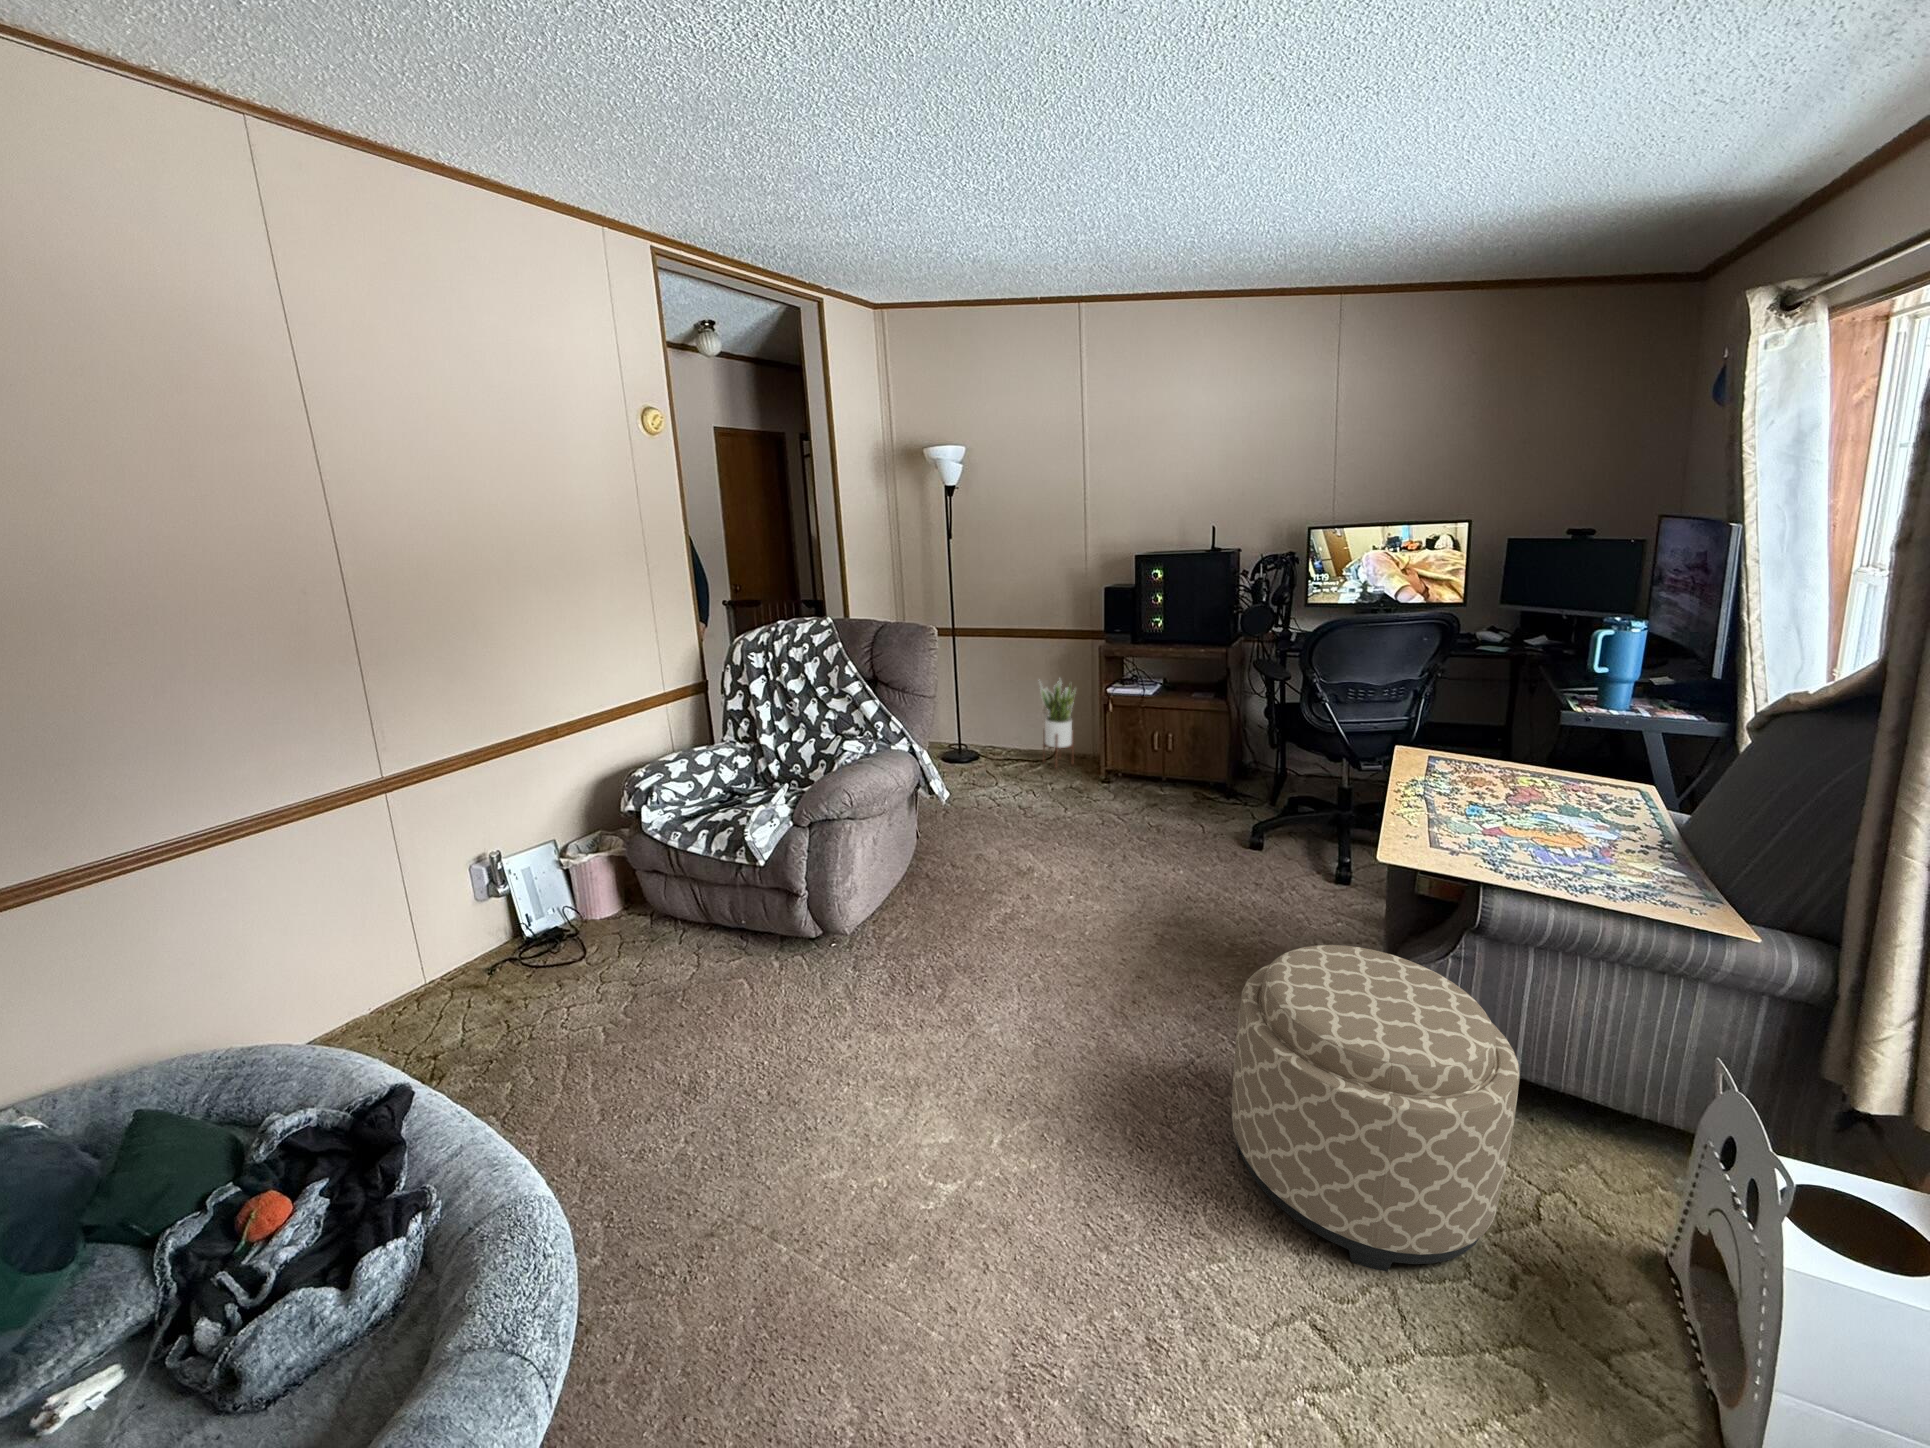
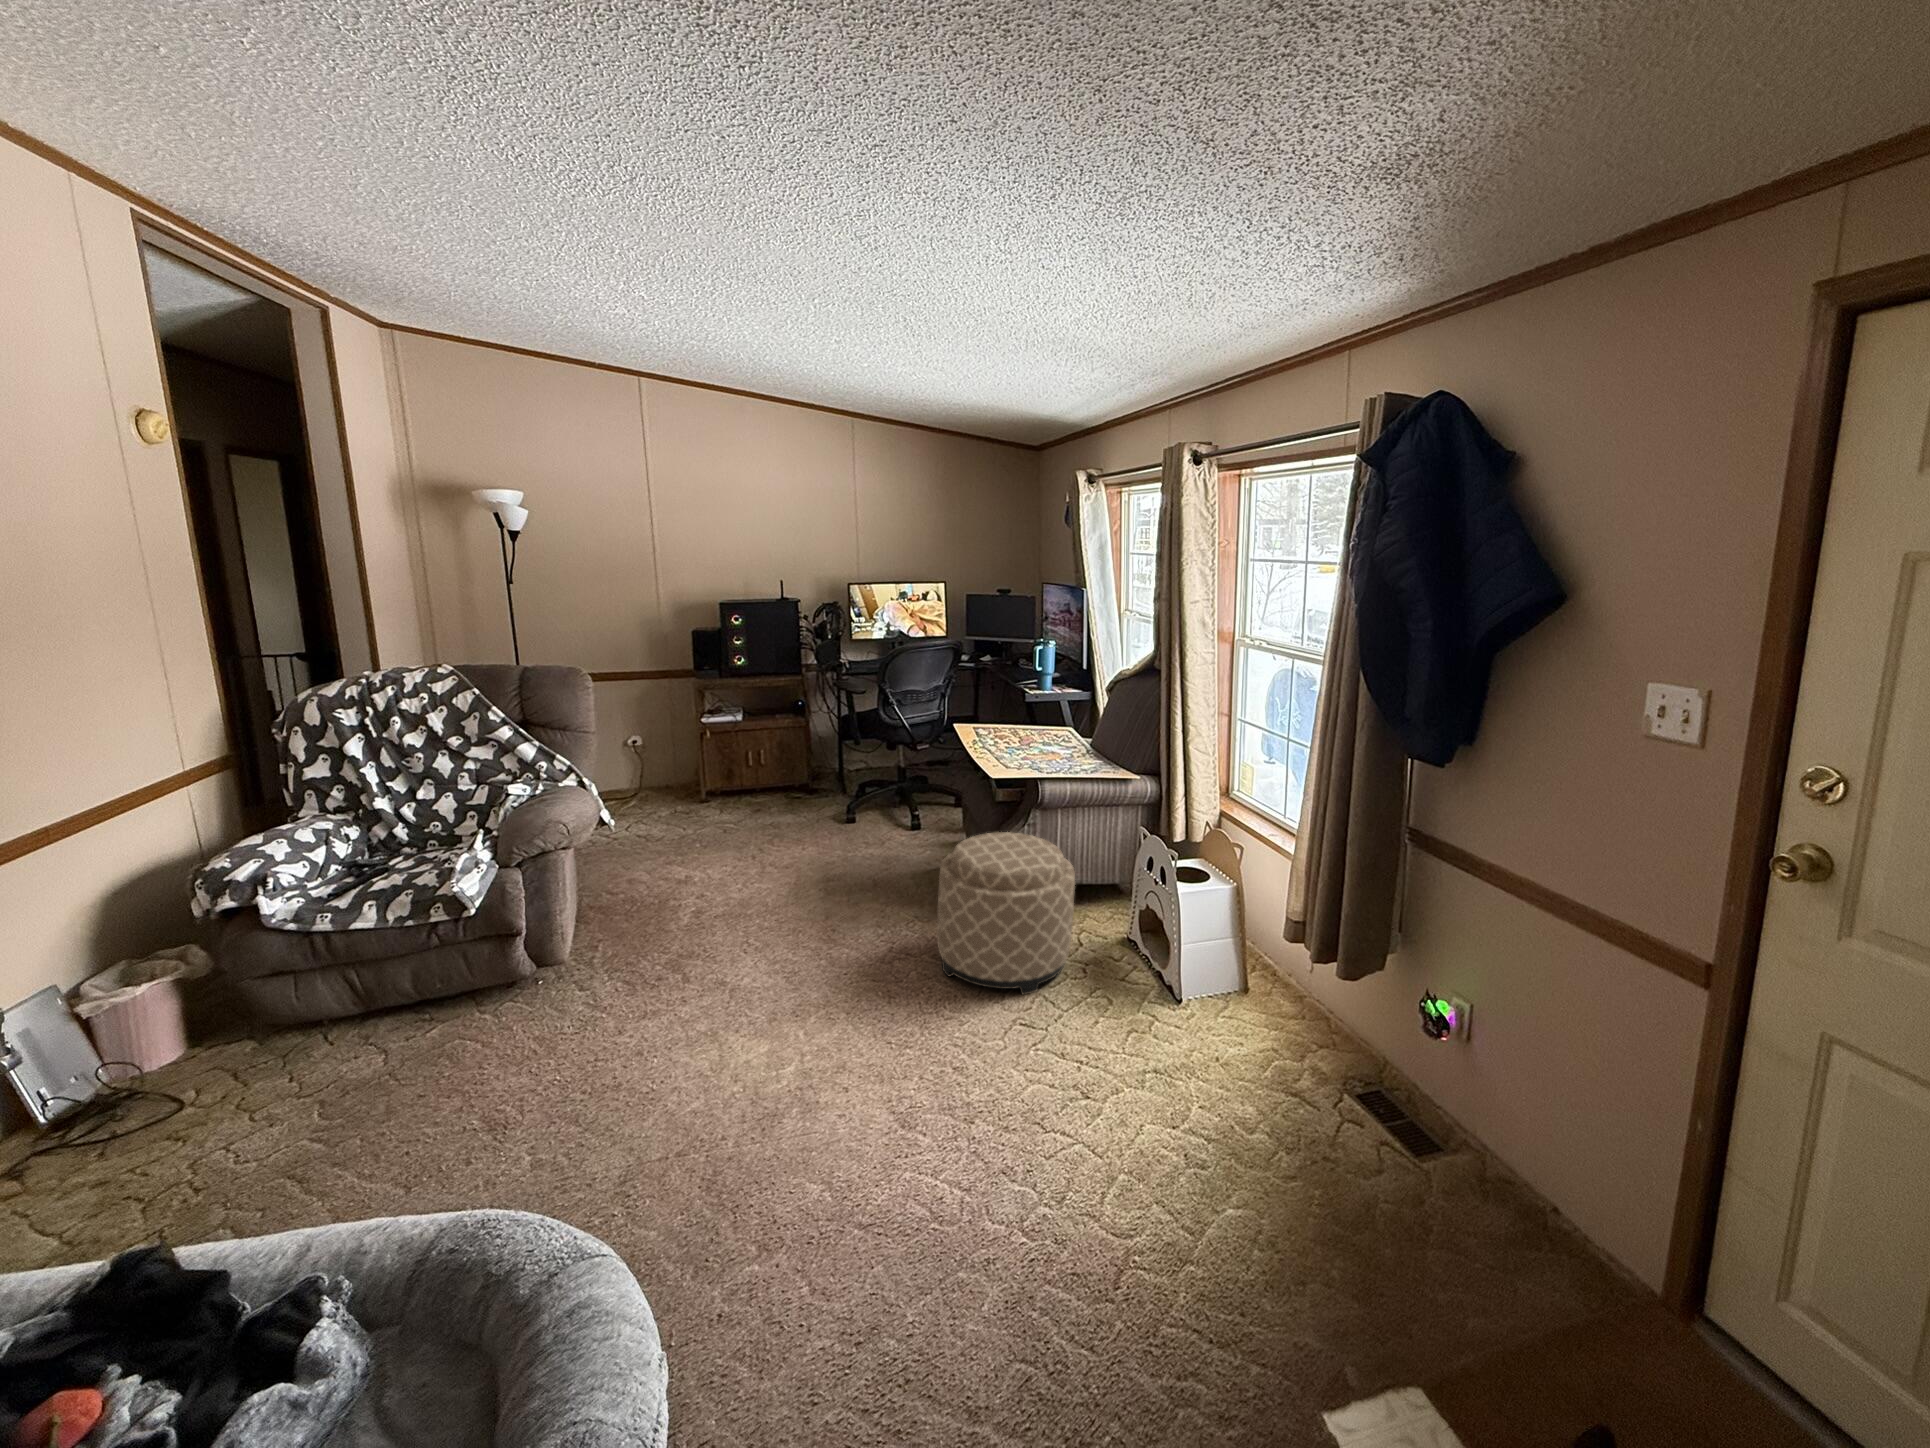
potted plant: present [1040,680,1076,767] -> none [626,714,664,800]

